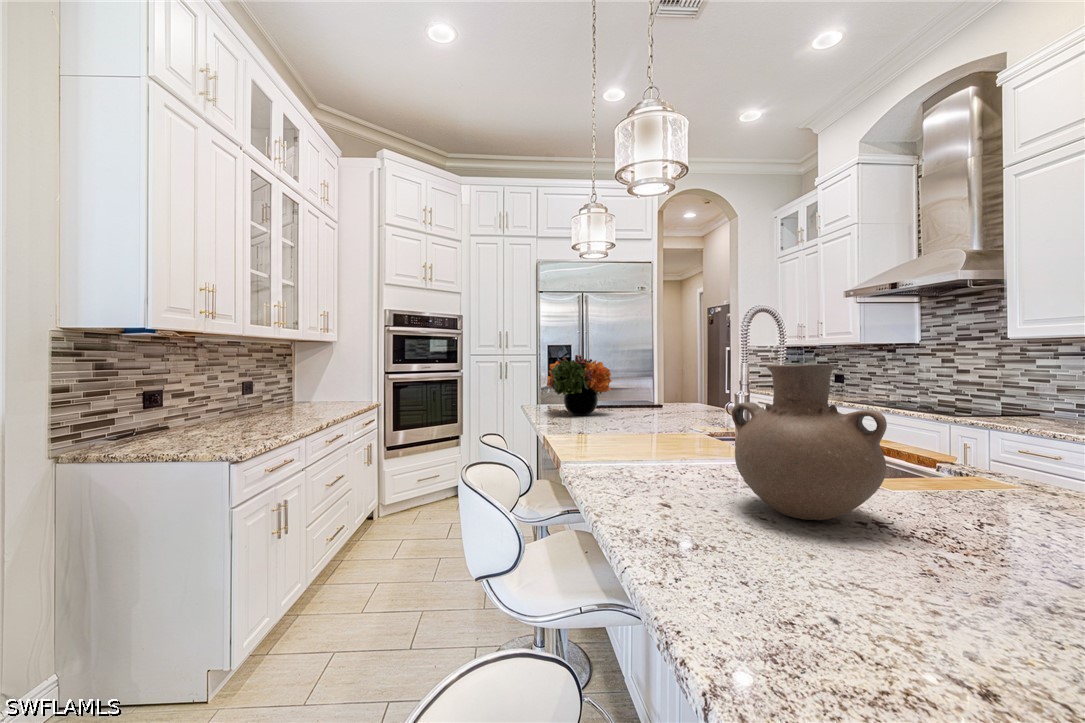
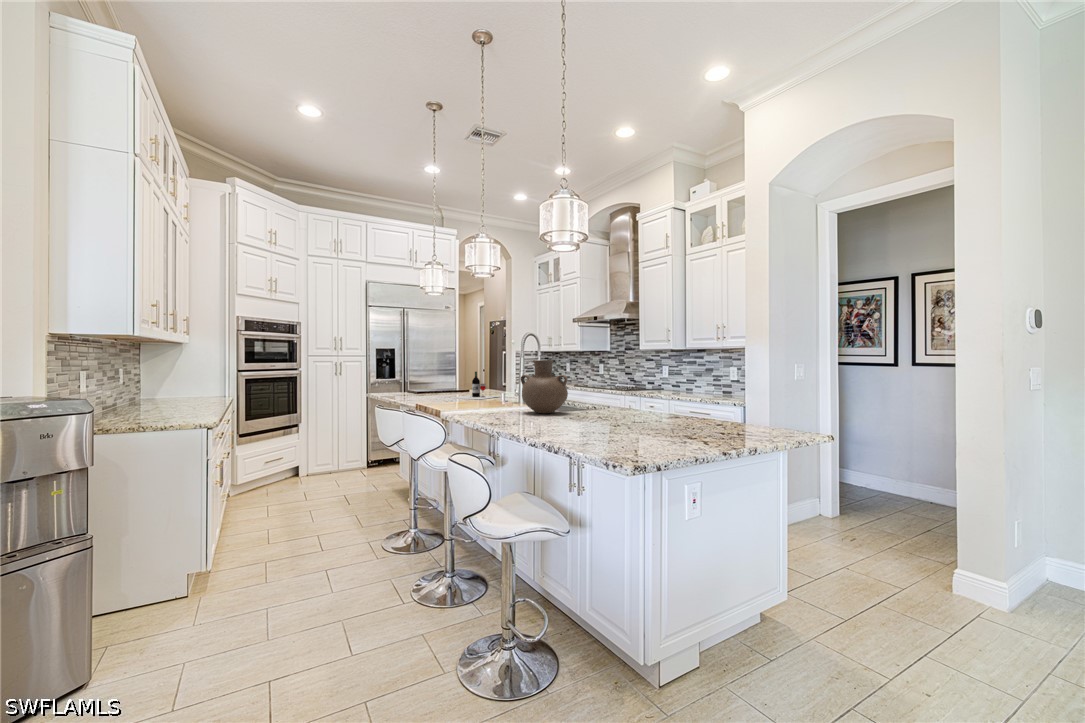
flower arrangement: present [547,355,612,415] -> none [398,356,443,395]
wine bottle: none [608,380,706,432] -> present [451,372,498,399]

